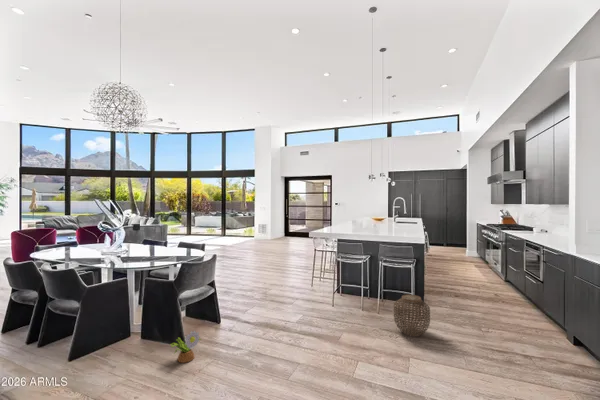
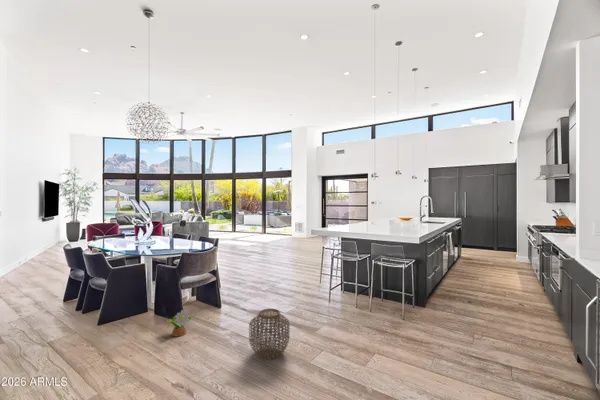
woven basket: present [394,294,430,336] -> present [249,309,290,360]

